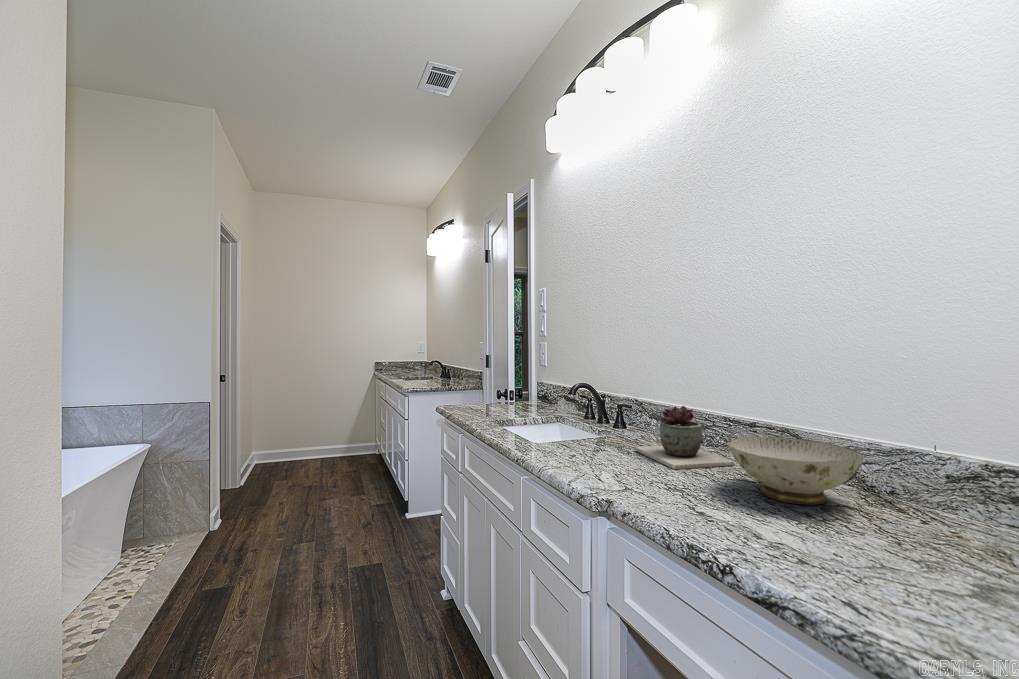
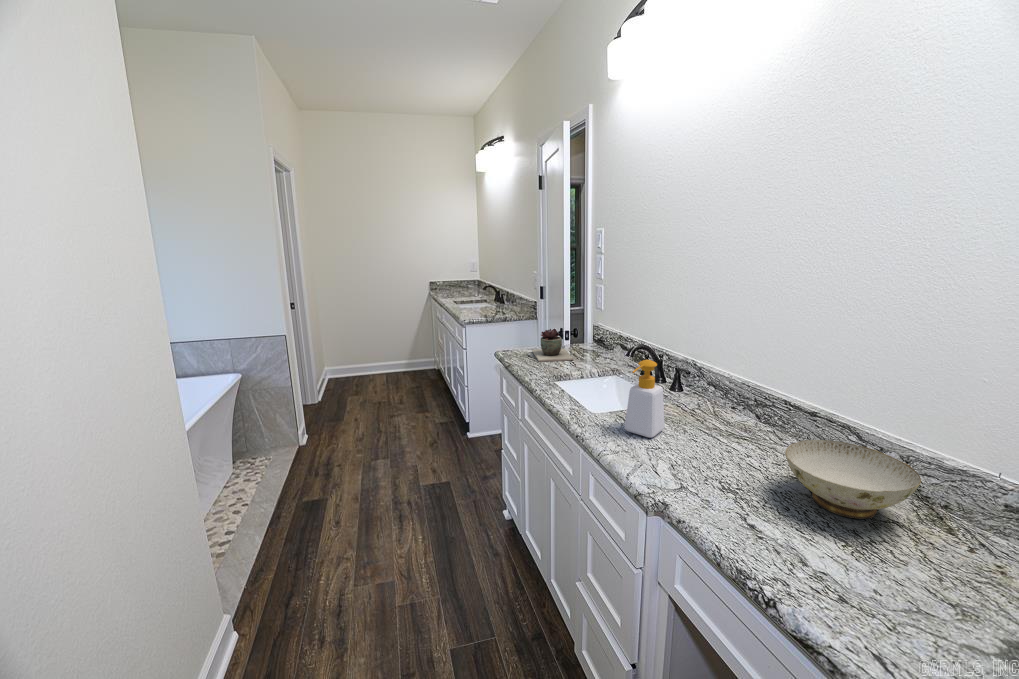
soap bottle: none [566,374,608,457] -> present [625,360,665,437]
succulent plant: present [635,406,735,469] -> present [532,329,573,362]

